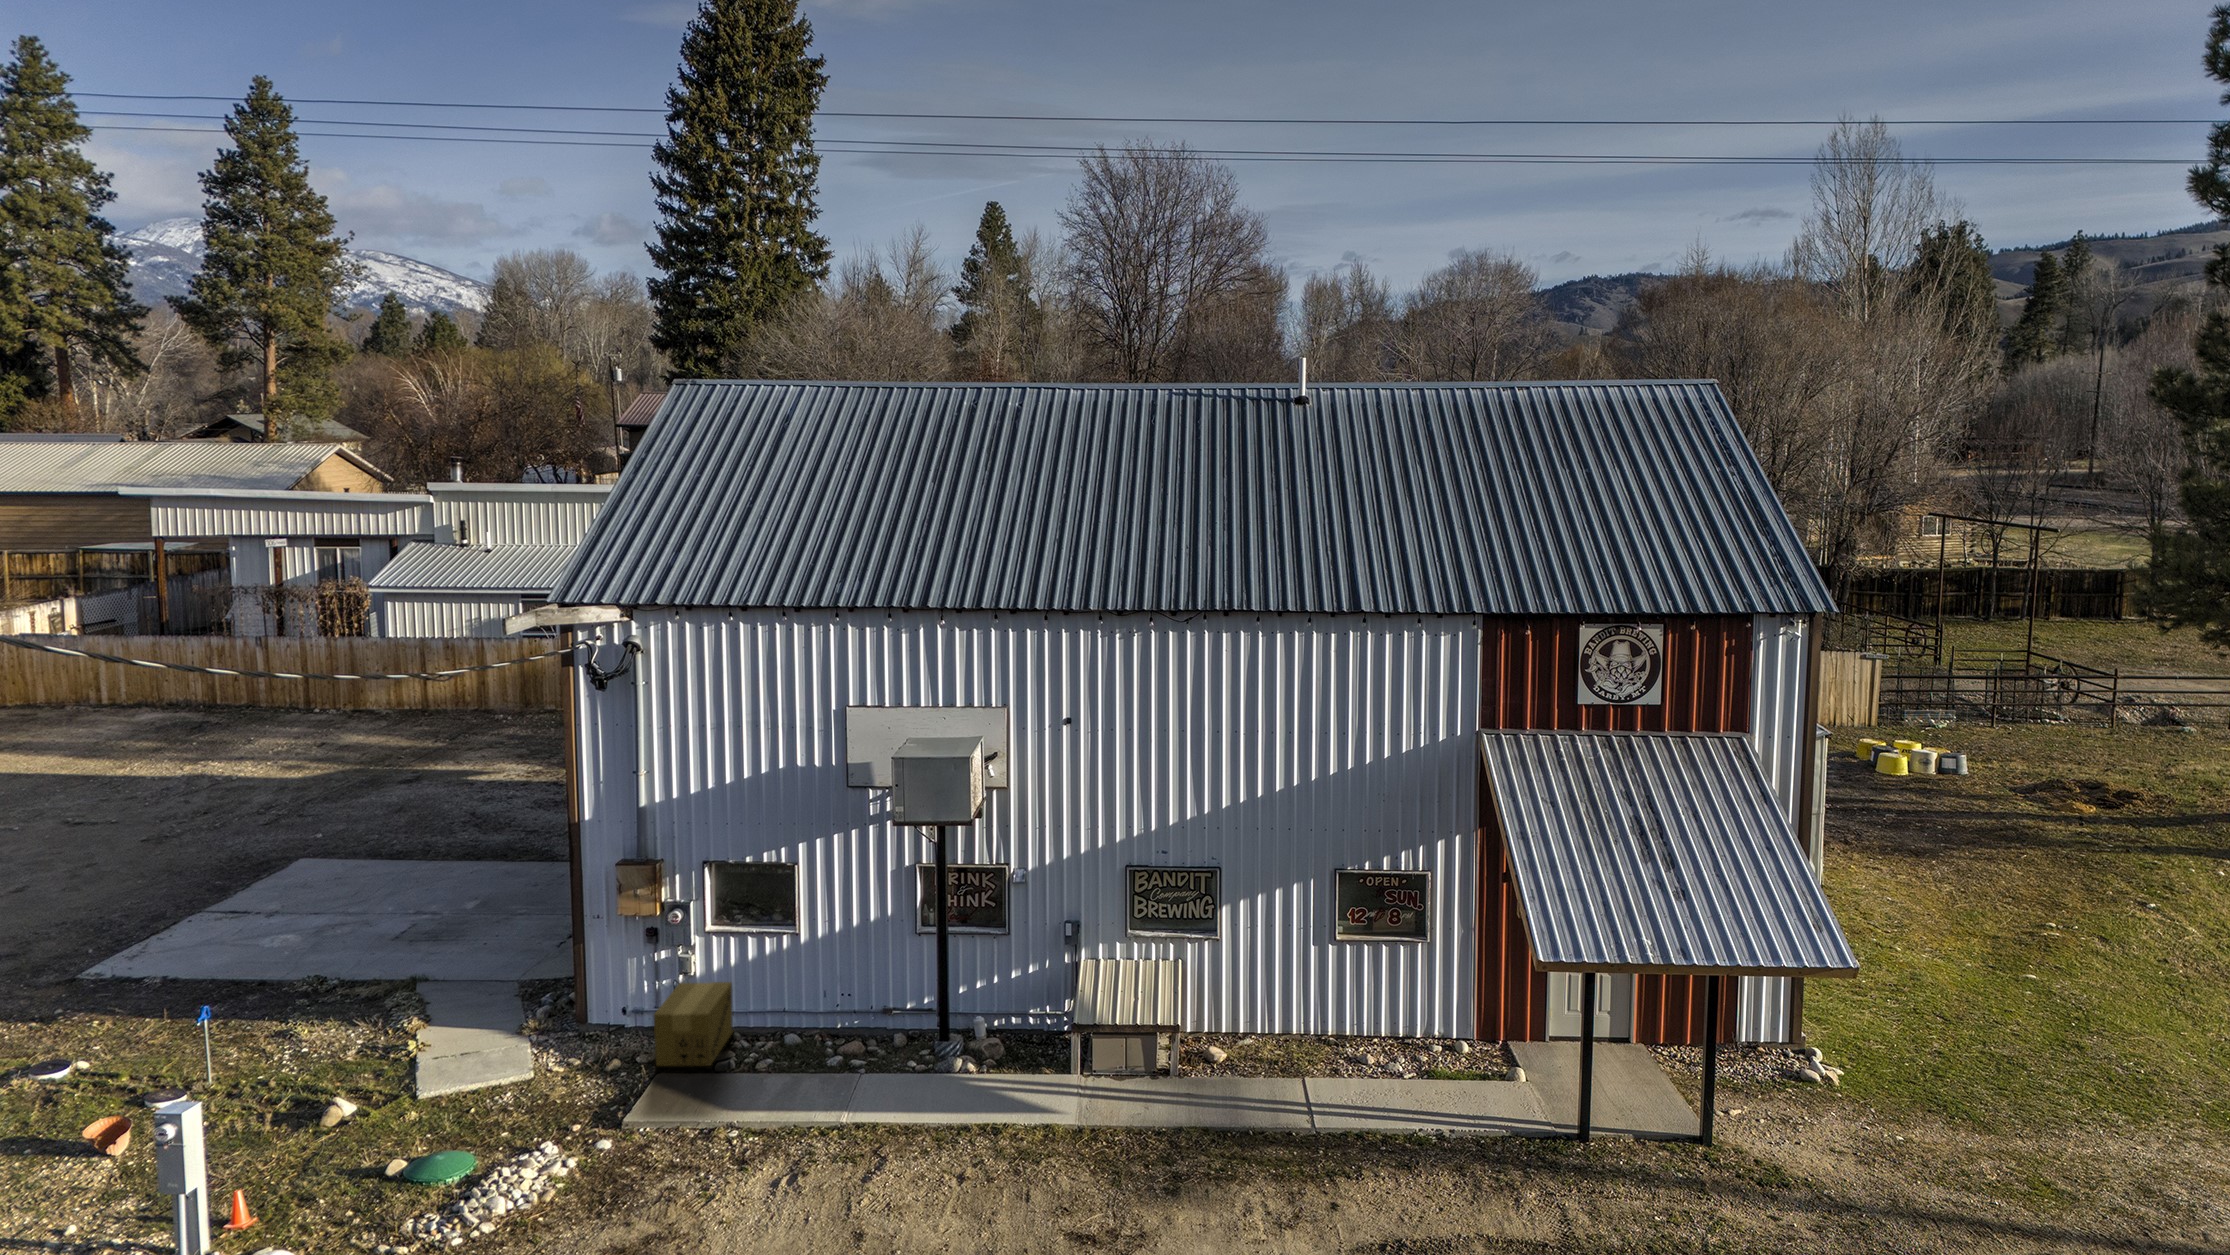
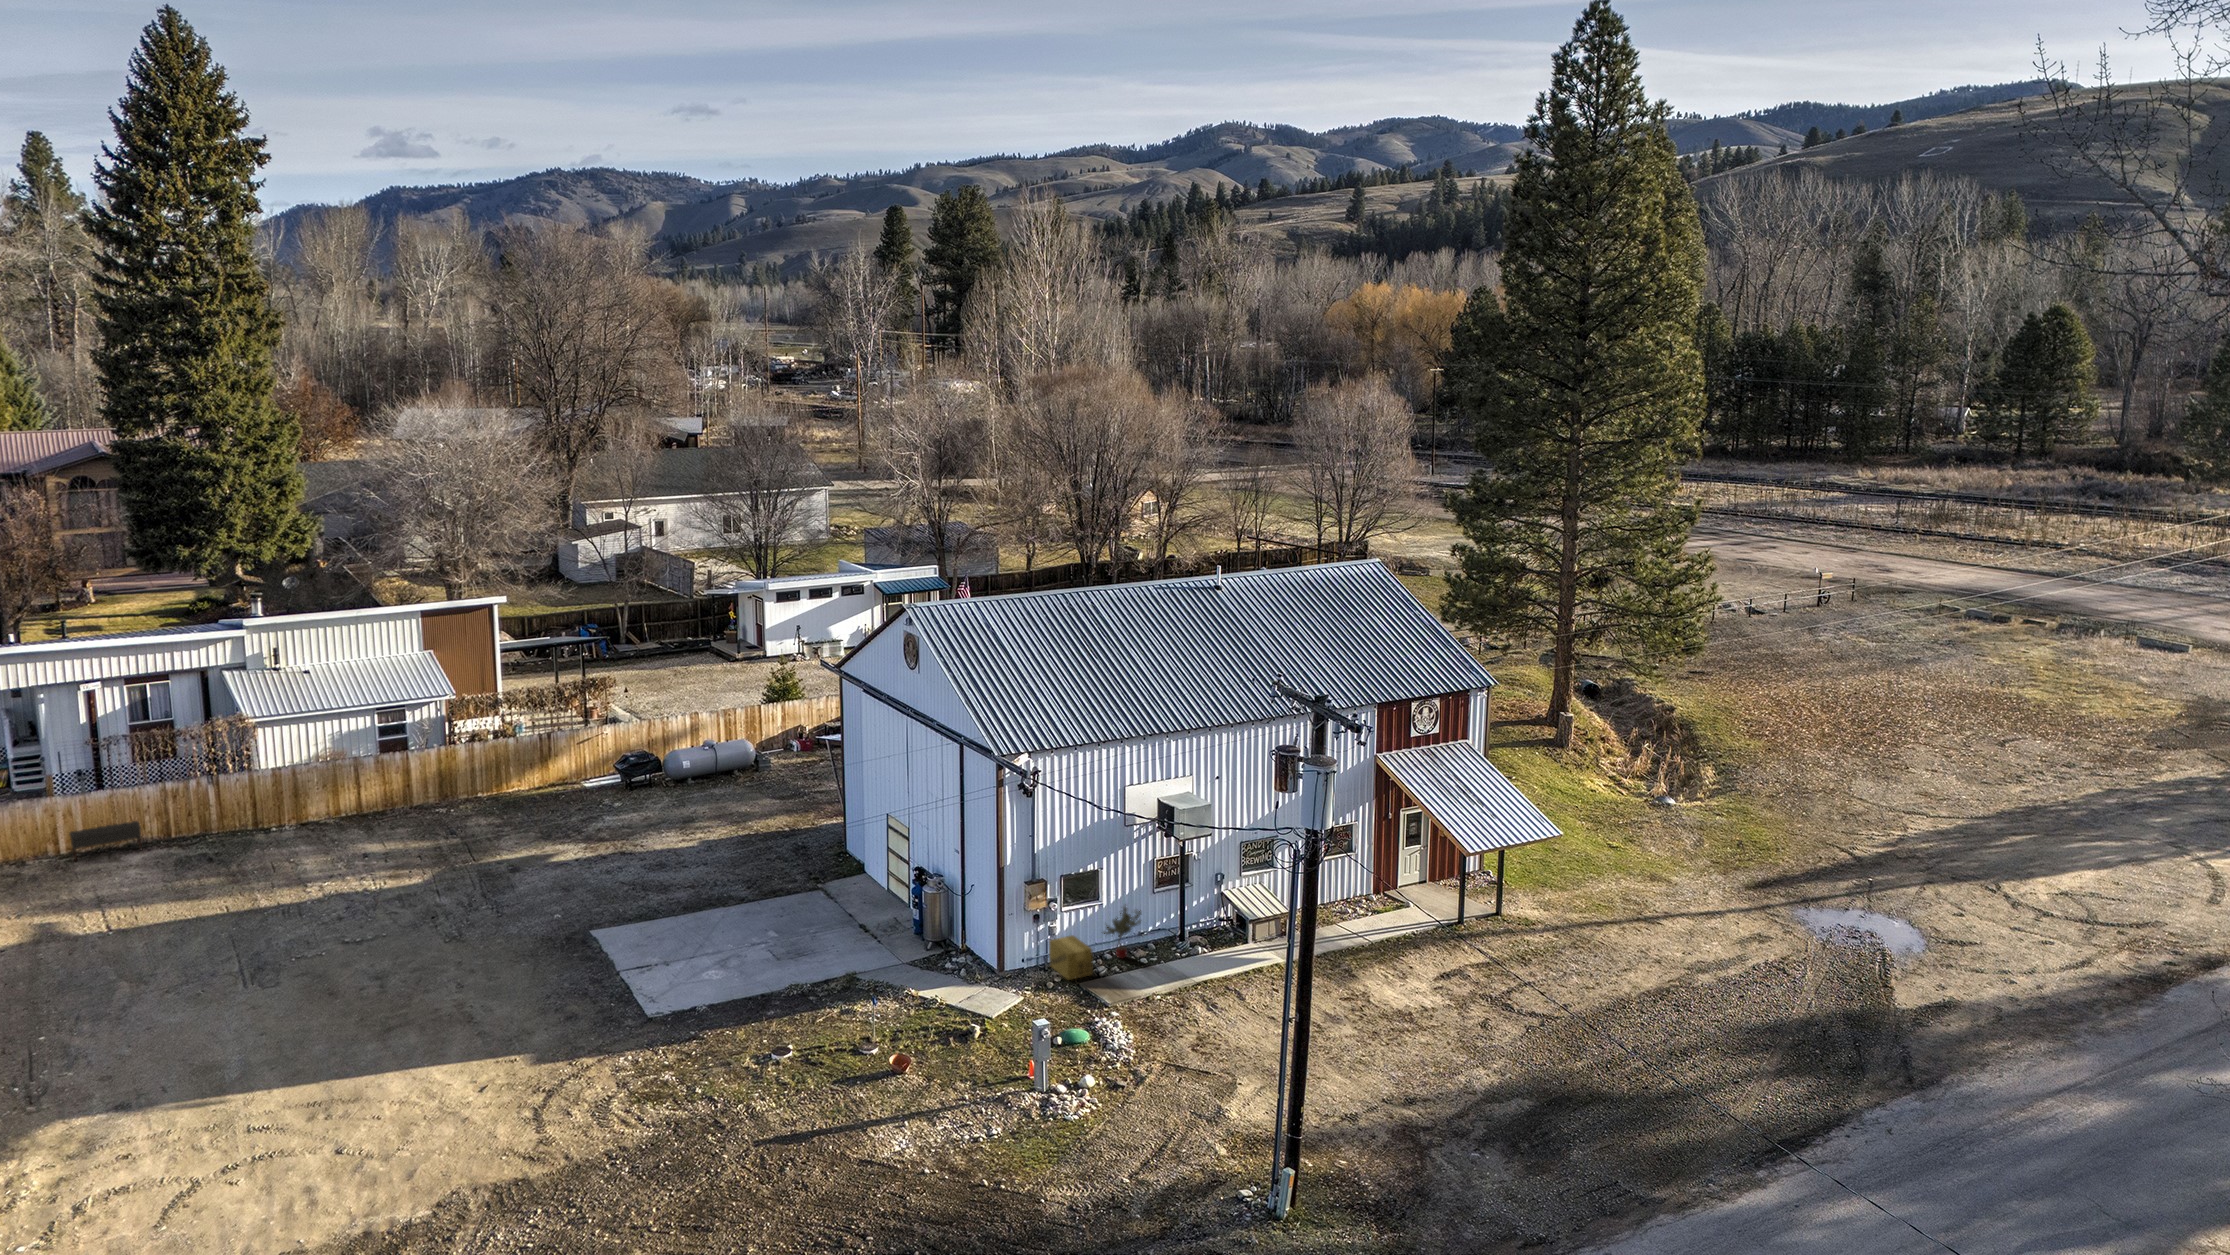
bench: none [107,671,193,705] -> present [69,821,142,861]
potted tree: none [770,940,856,1048] -> present [1103,906,1141,958]

